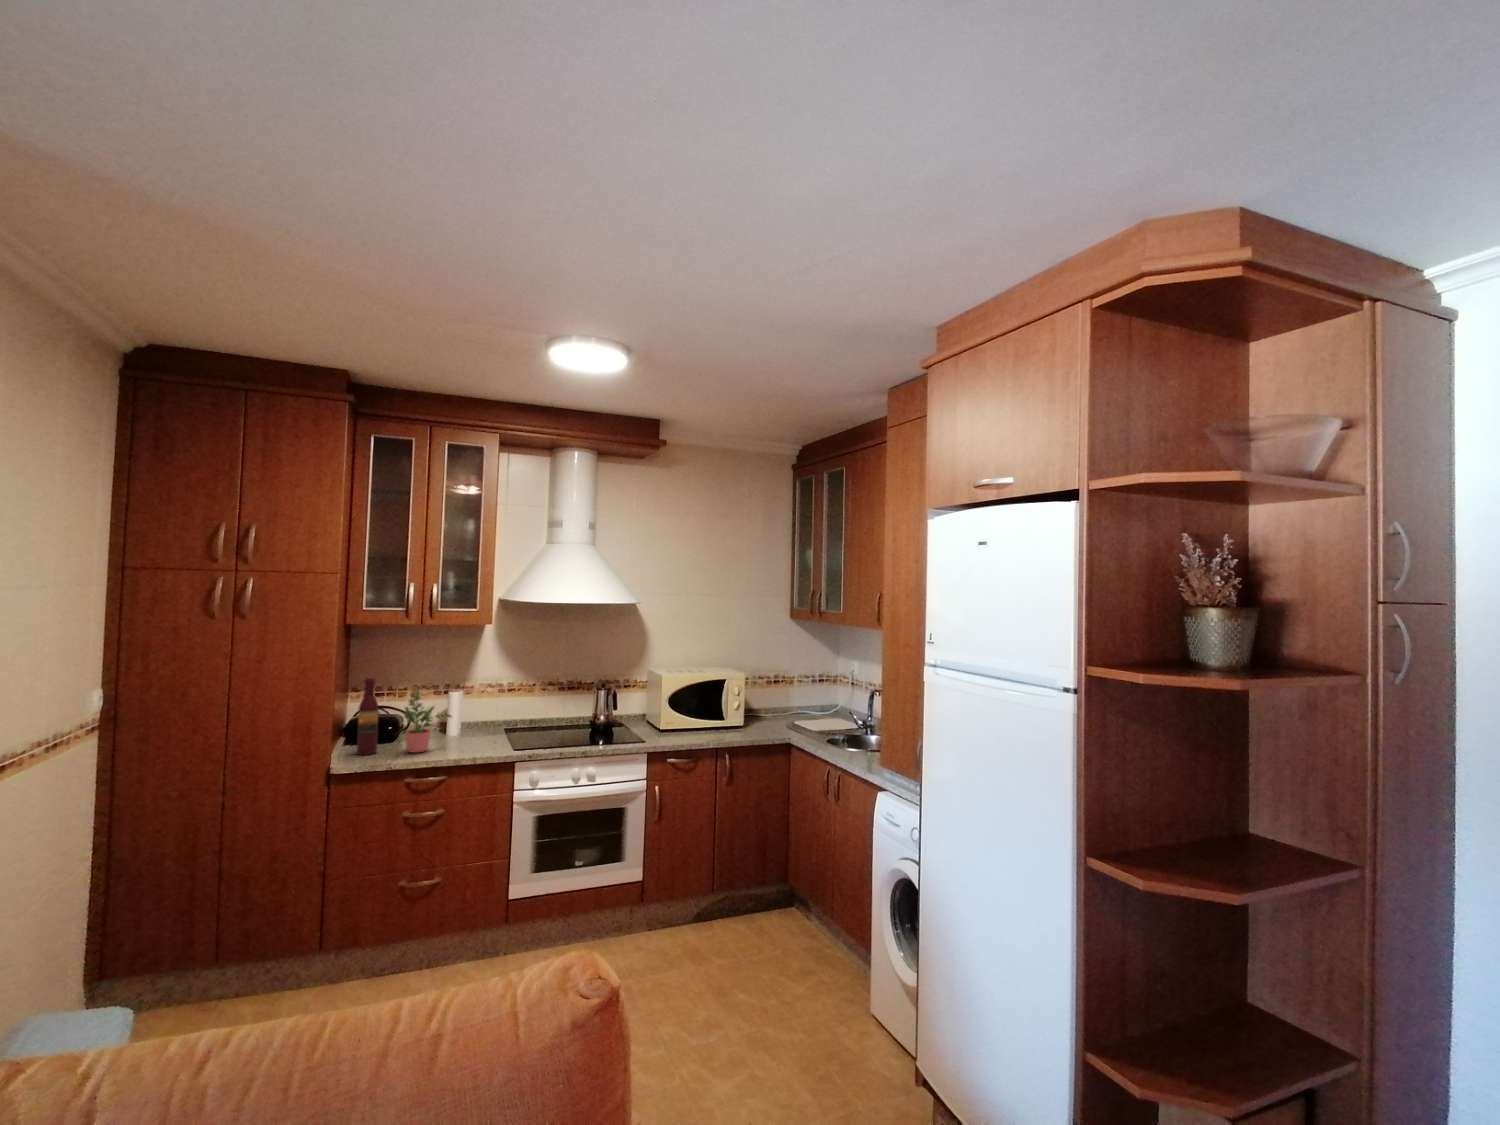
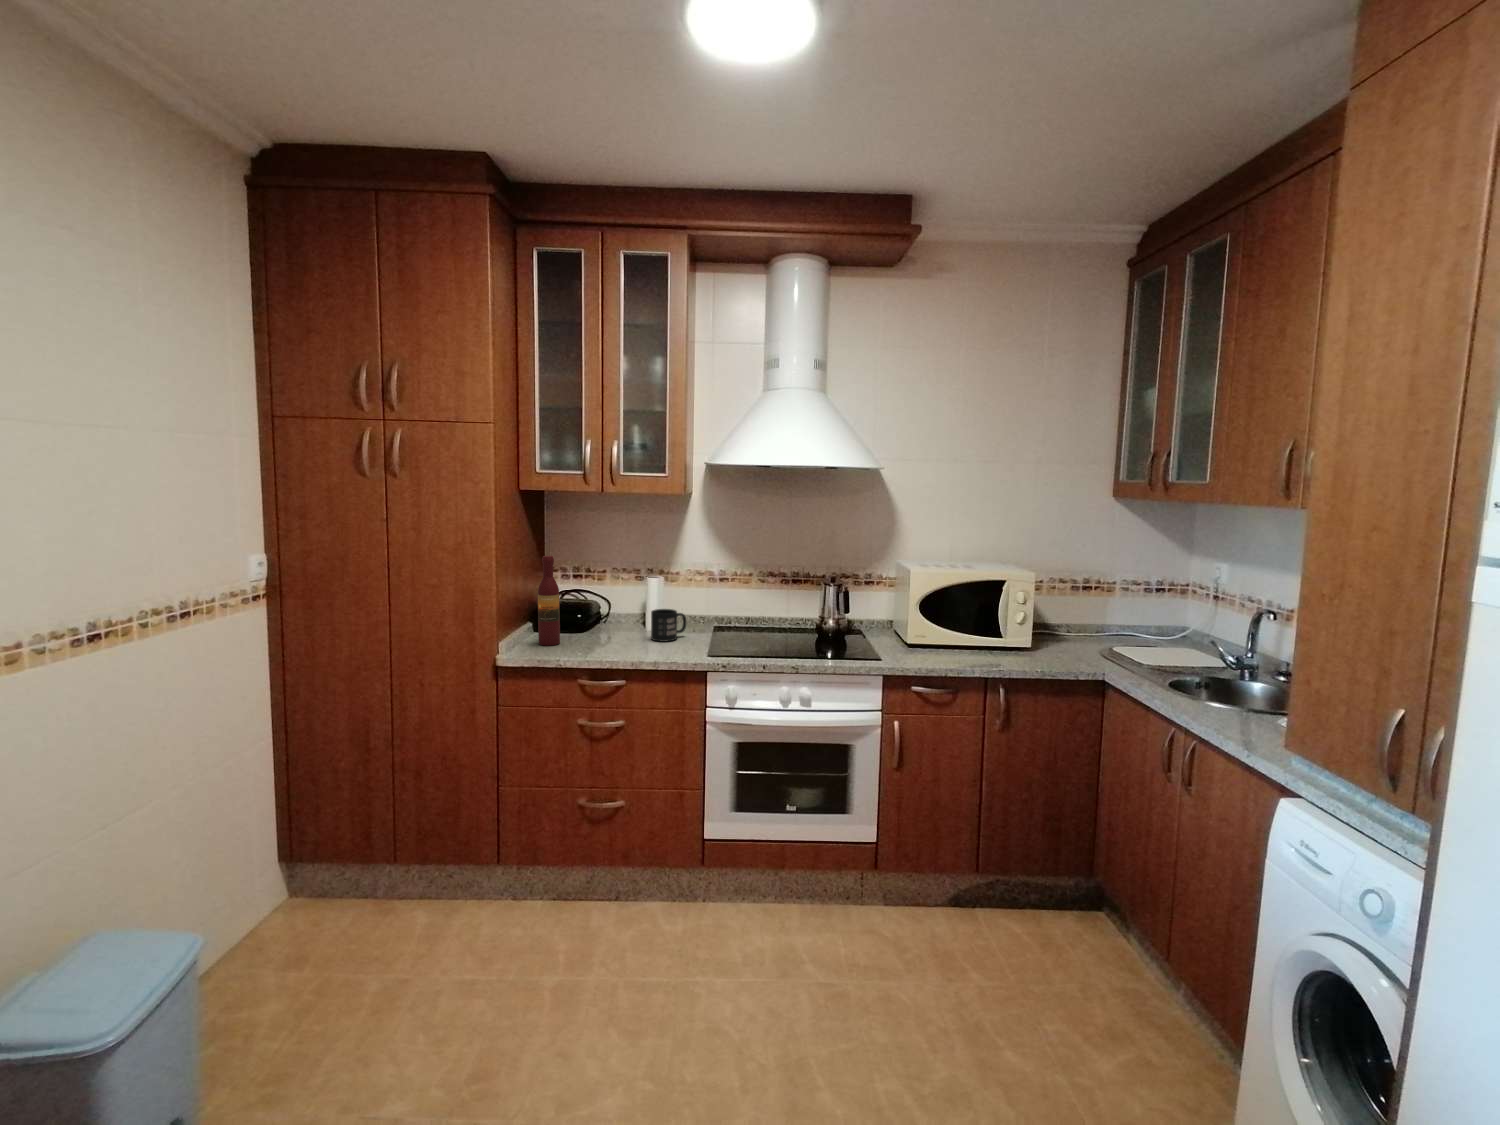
potted plant: present [405,690,451,753] -> none [580,571,640,648]
mug: none [457,716,487,743] -> present [651,609,686,642]

